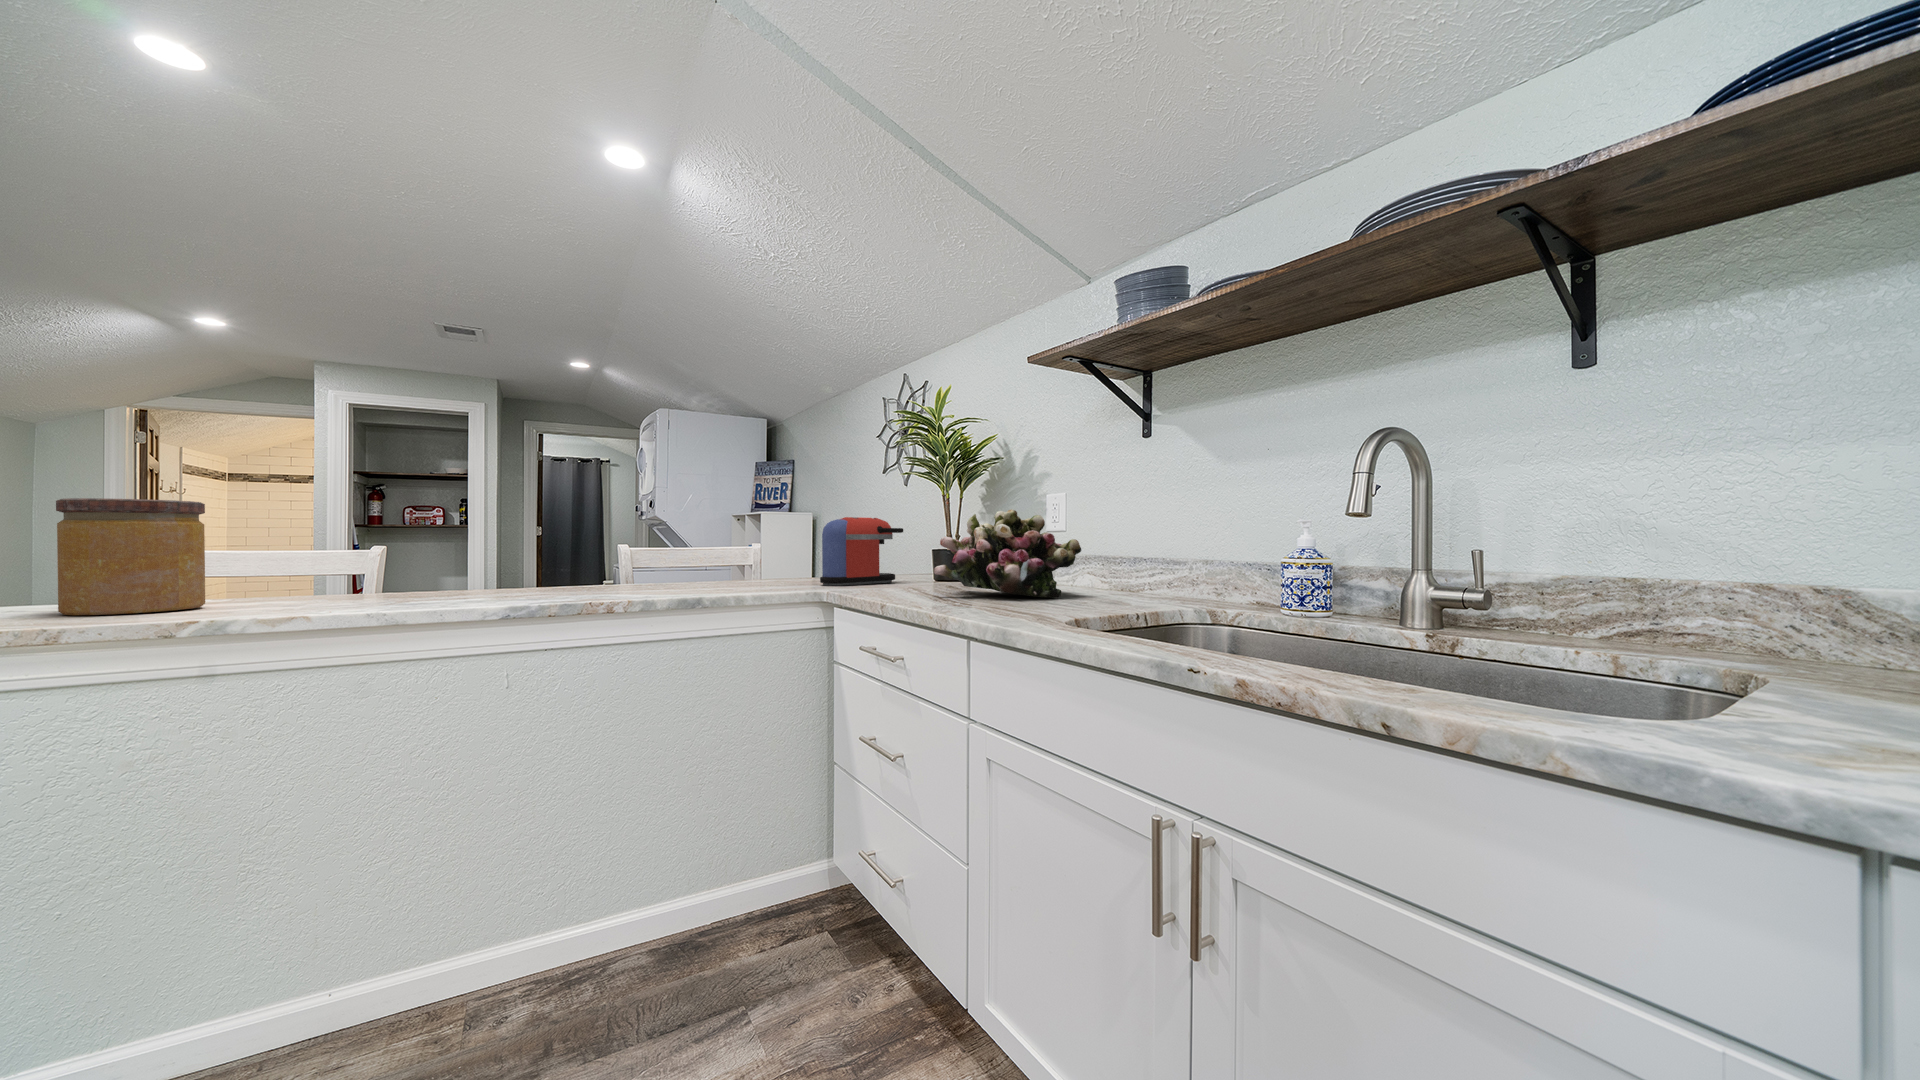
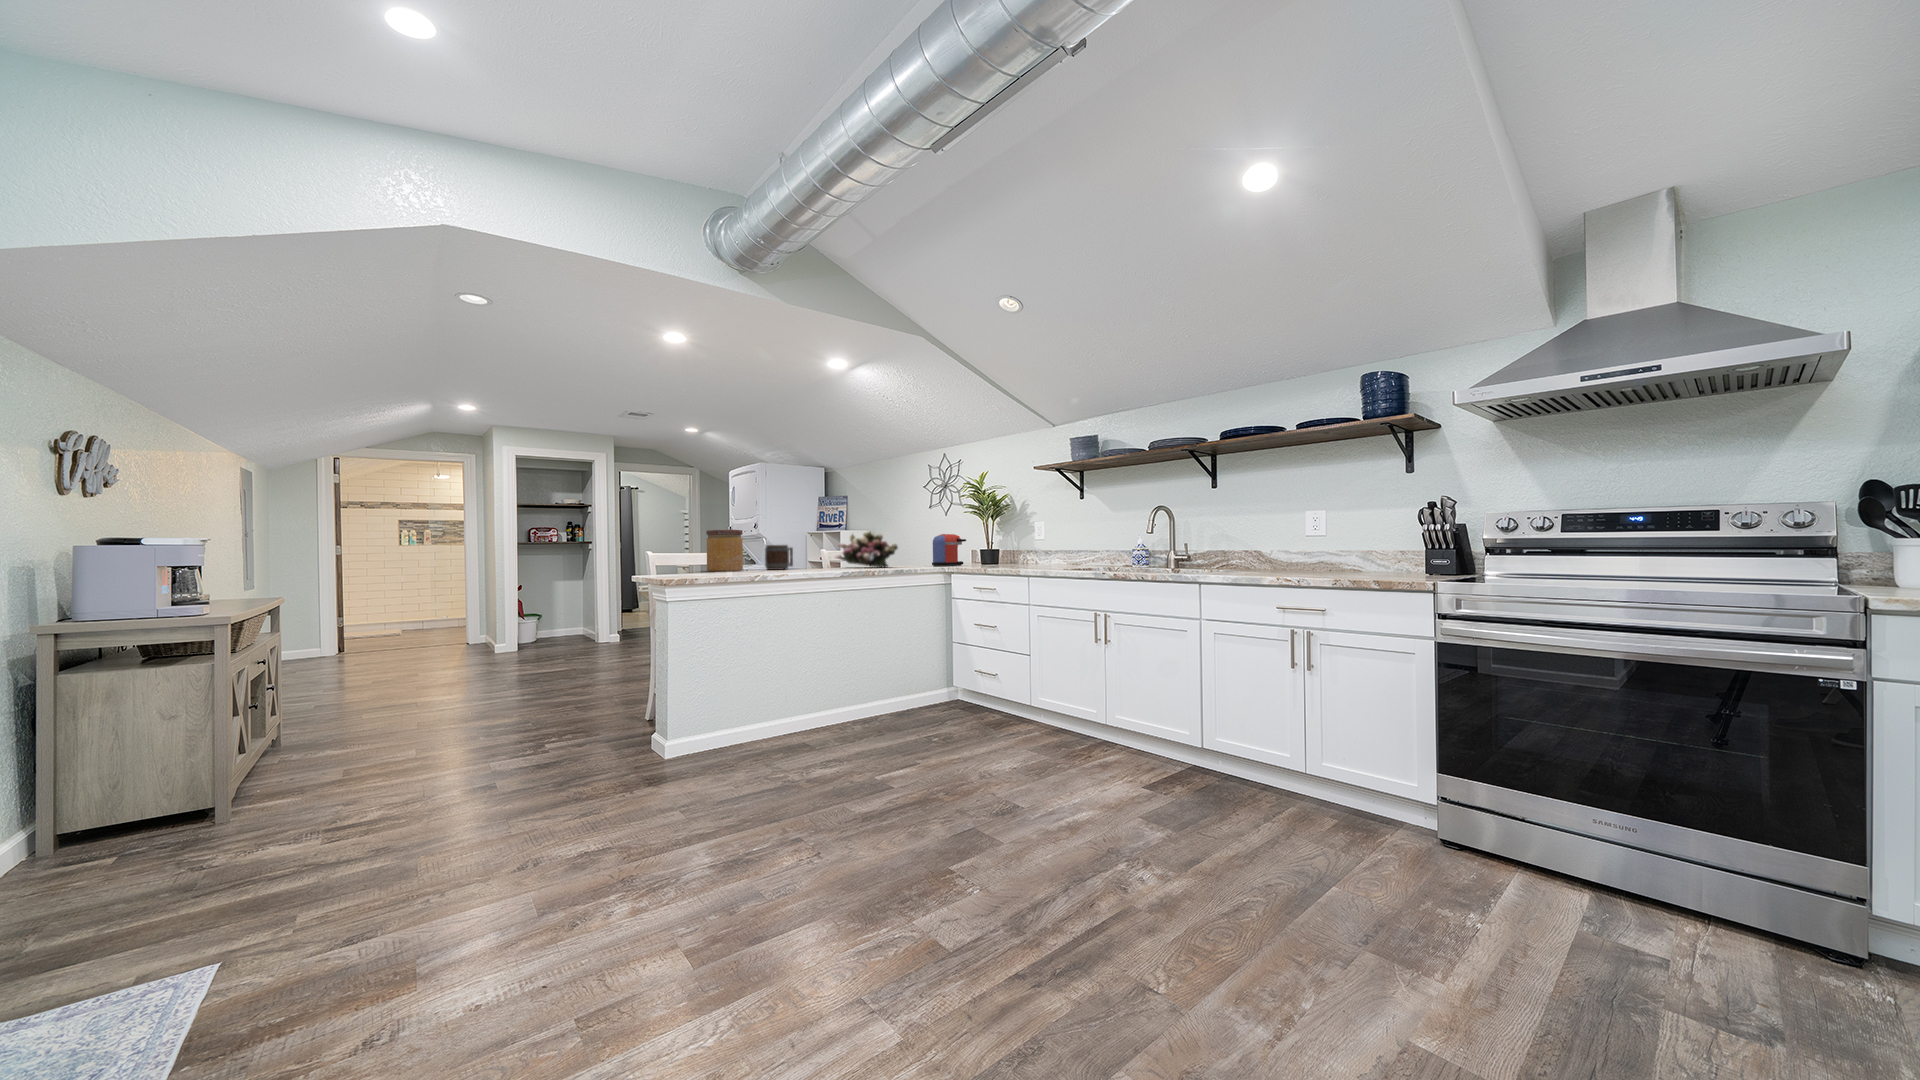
flower arrangement: present [934,509,1081,598] -> present [836,532,898,567]
mug: none [303,540,407,605] -> present [765,545,793,570]

